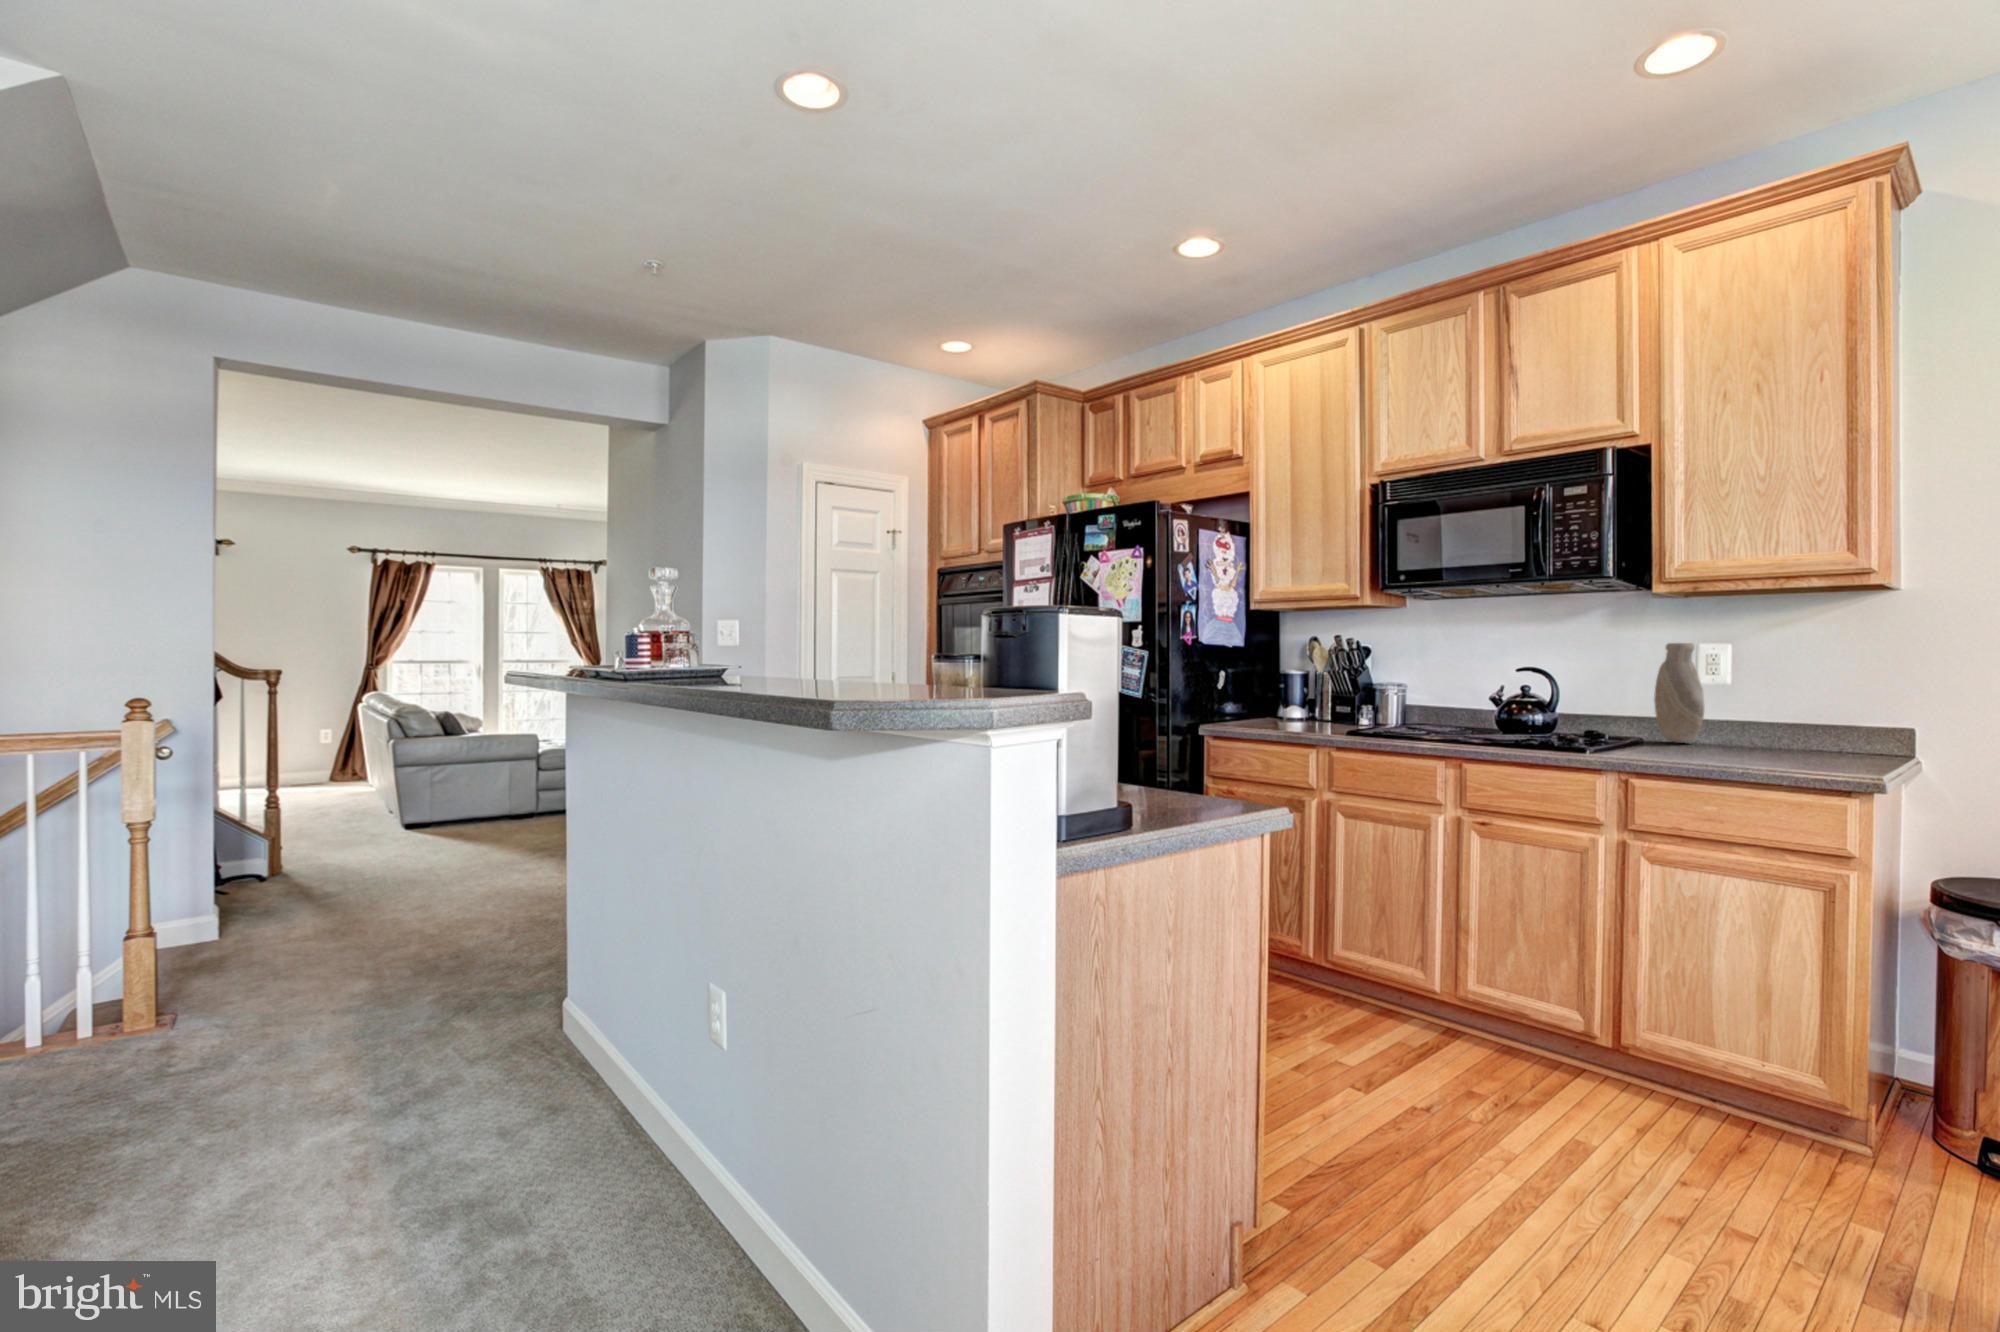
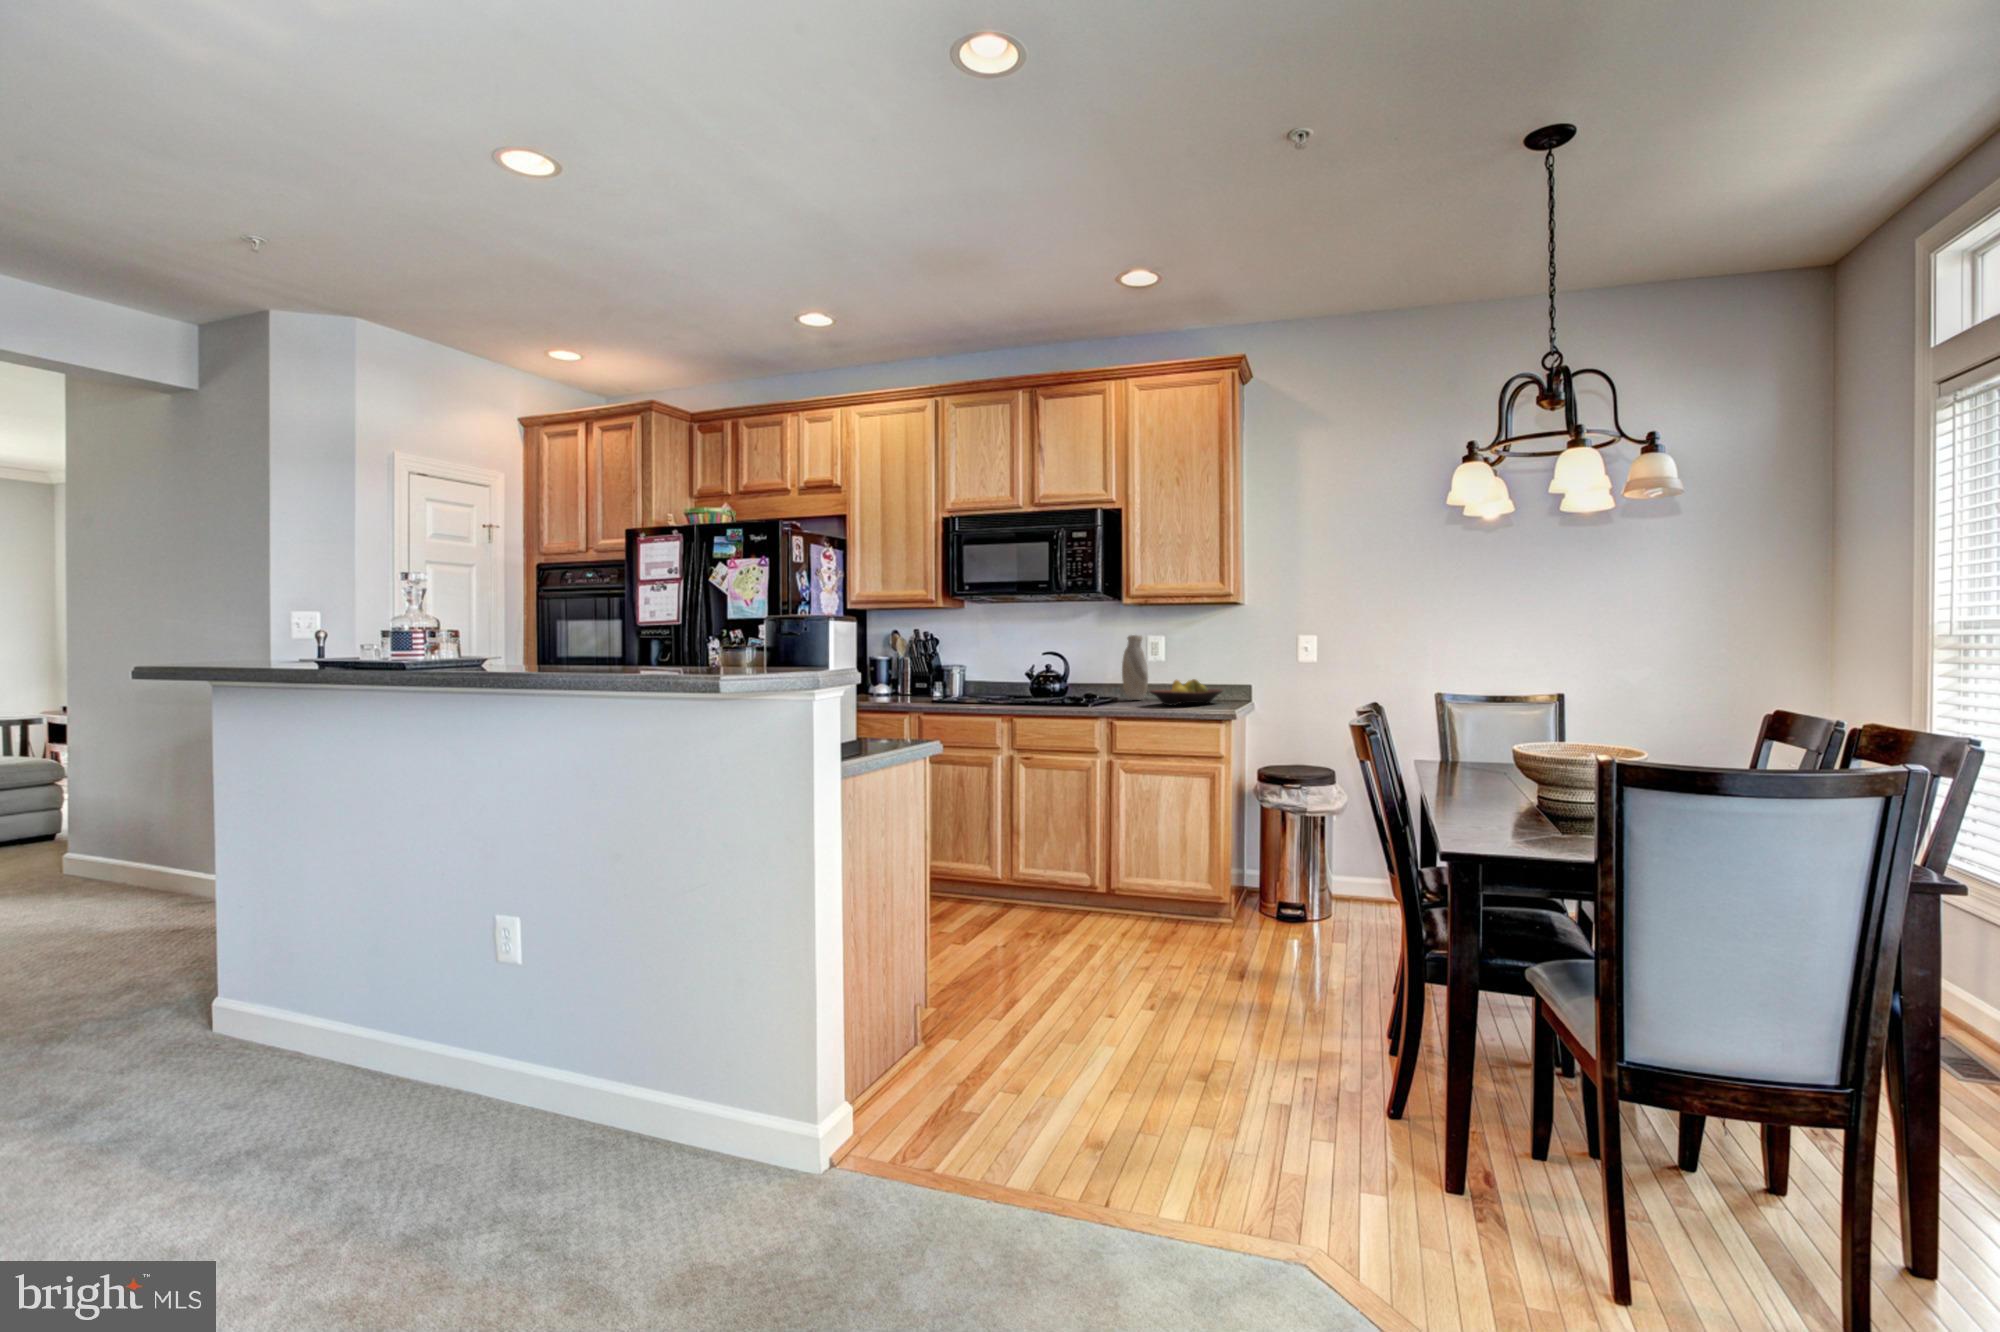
fruit bowl: none [1703,716,1861,760] -> present [1150,679,1223,705]

